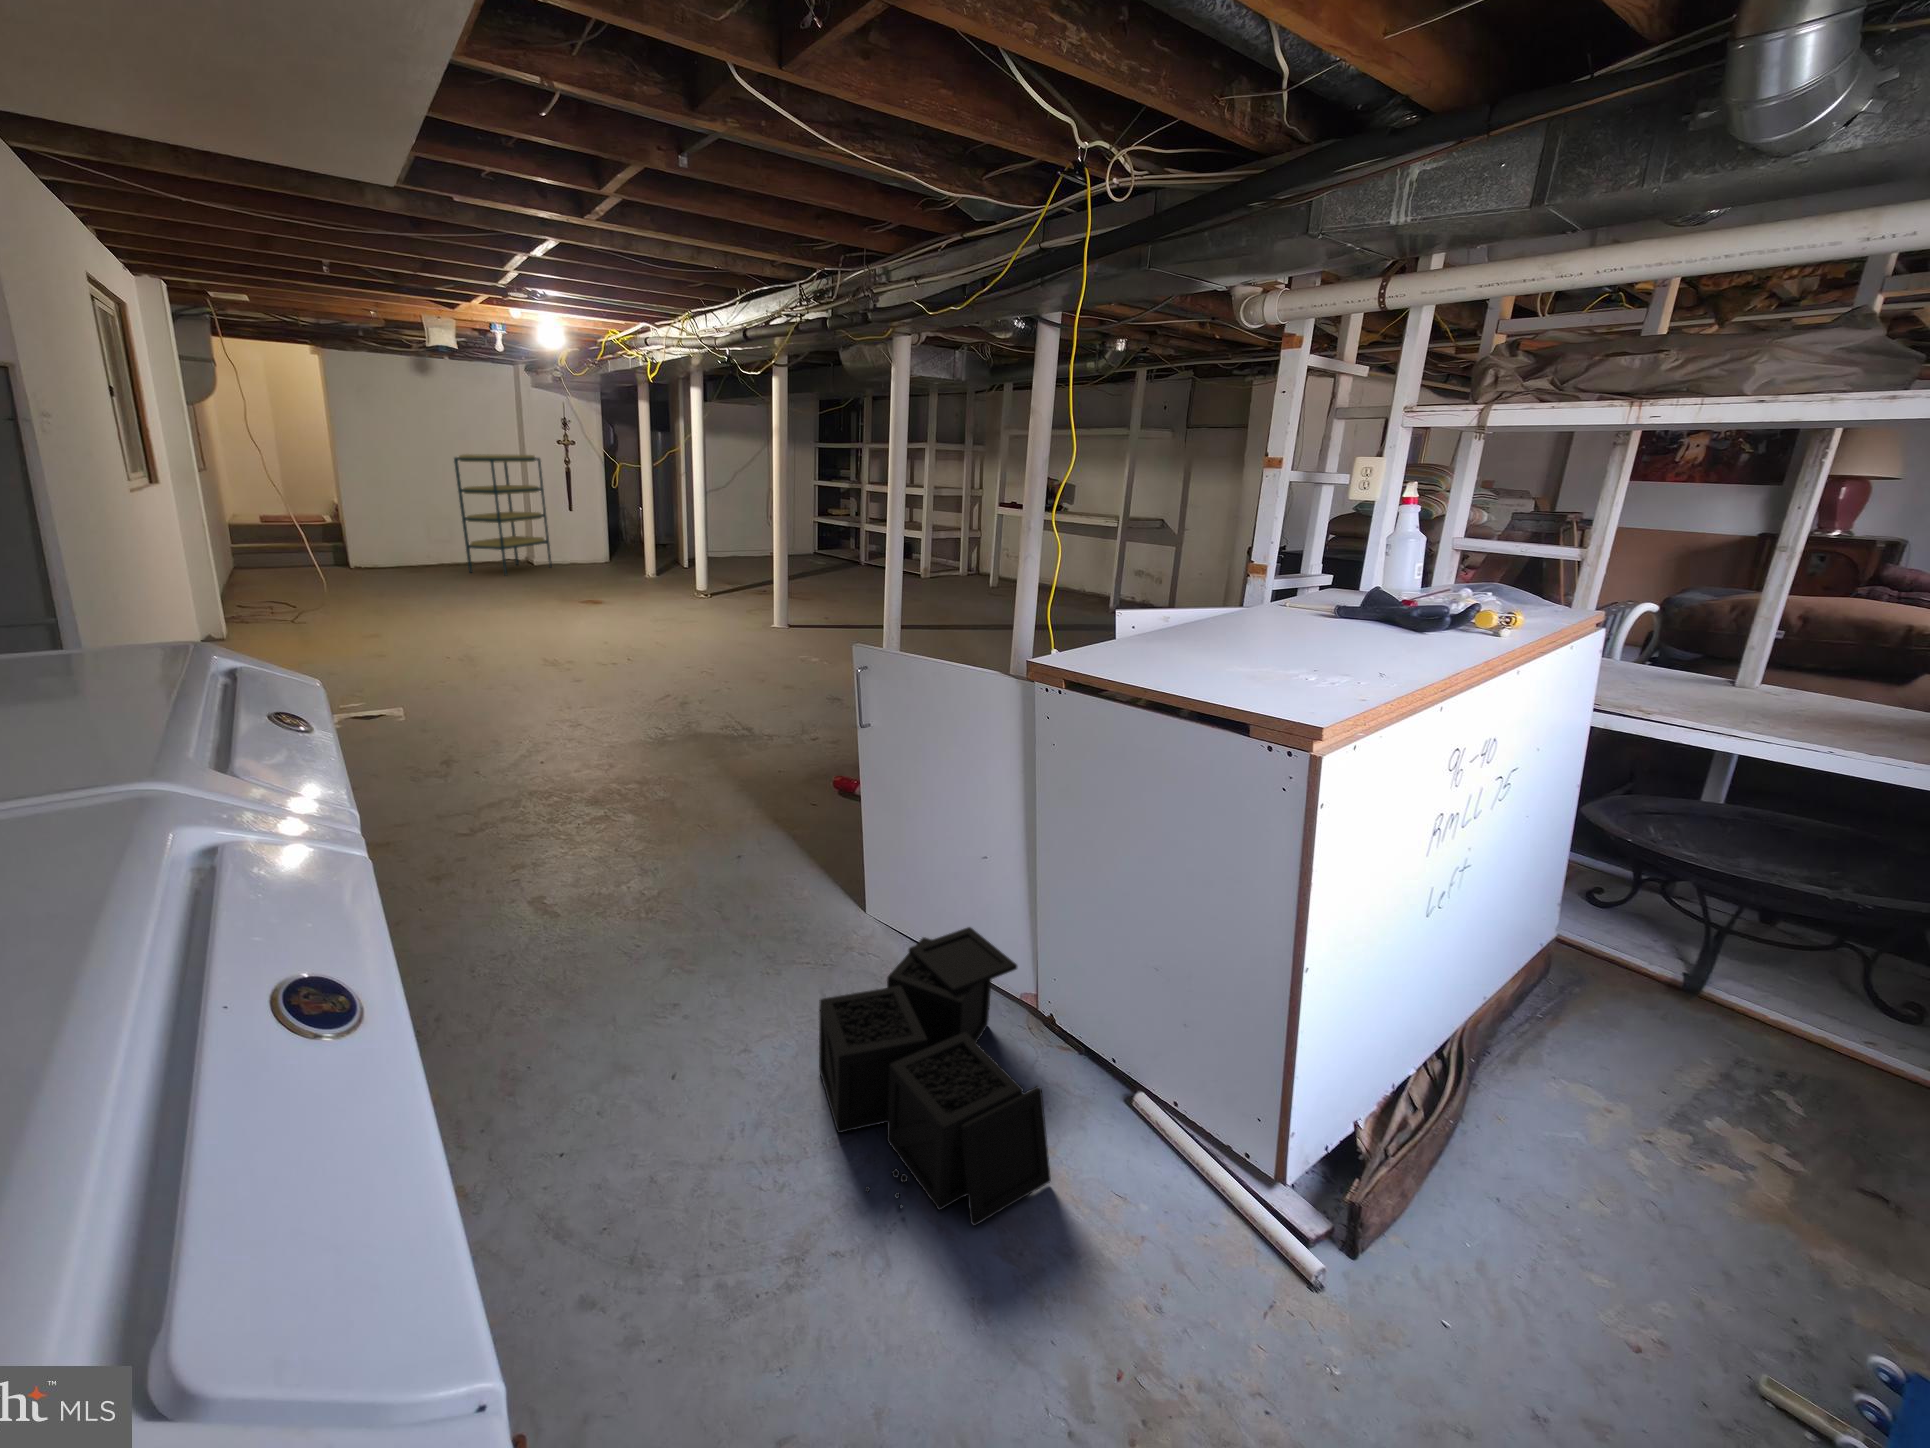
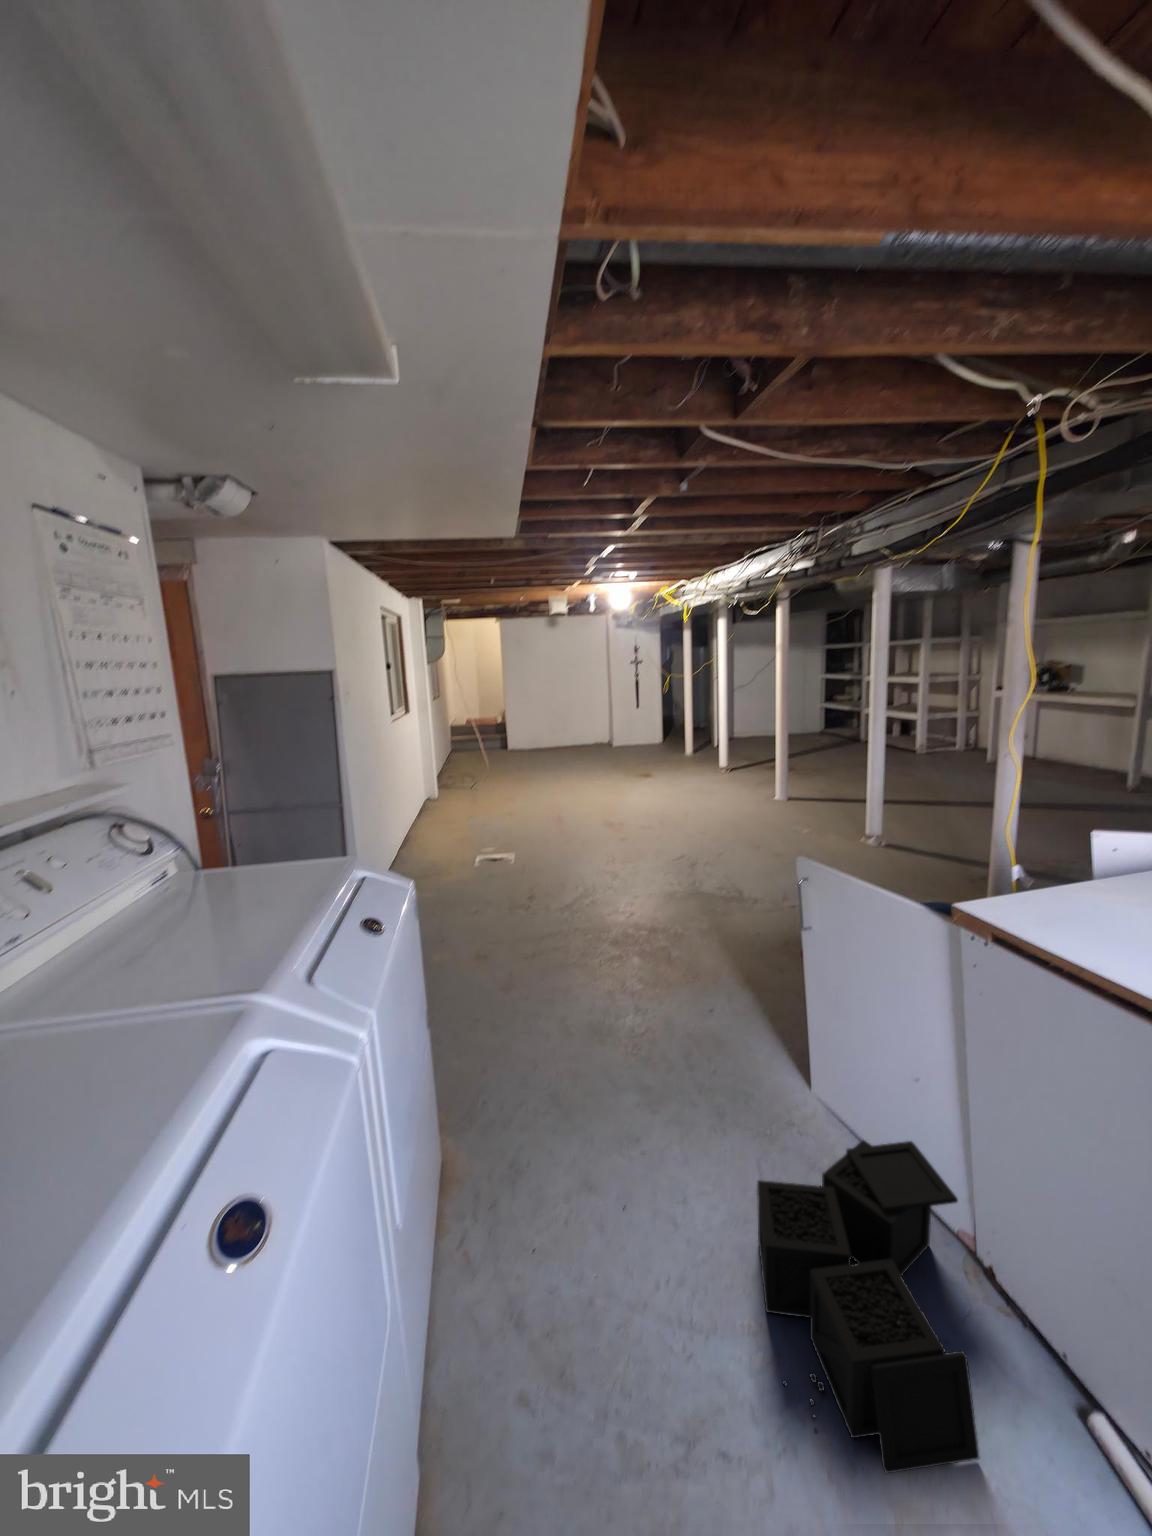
shelving unit: present [454,454,552,575] -> none [564,674,623,757]

